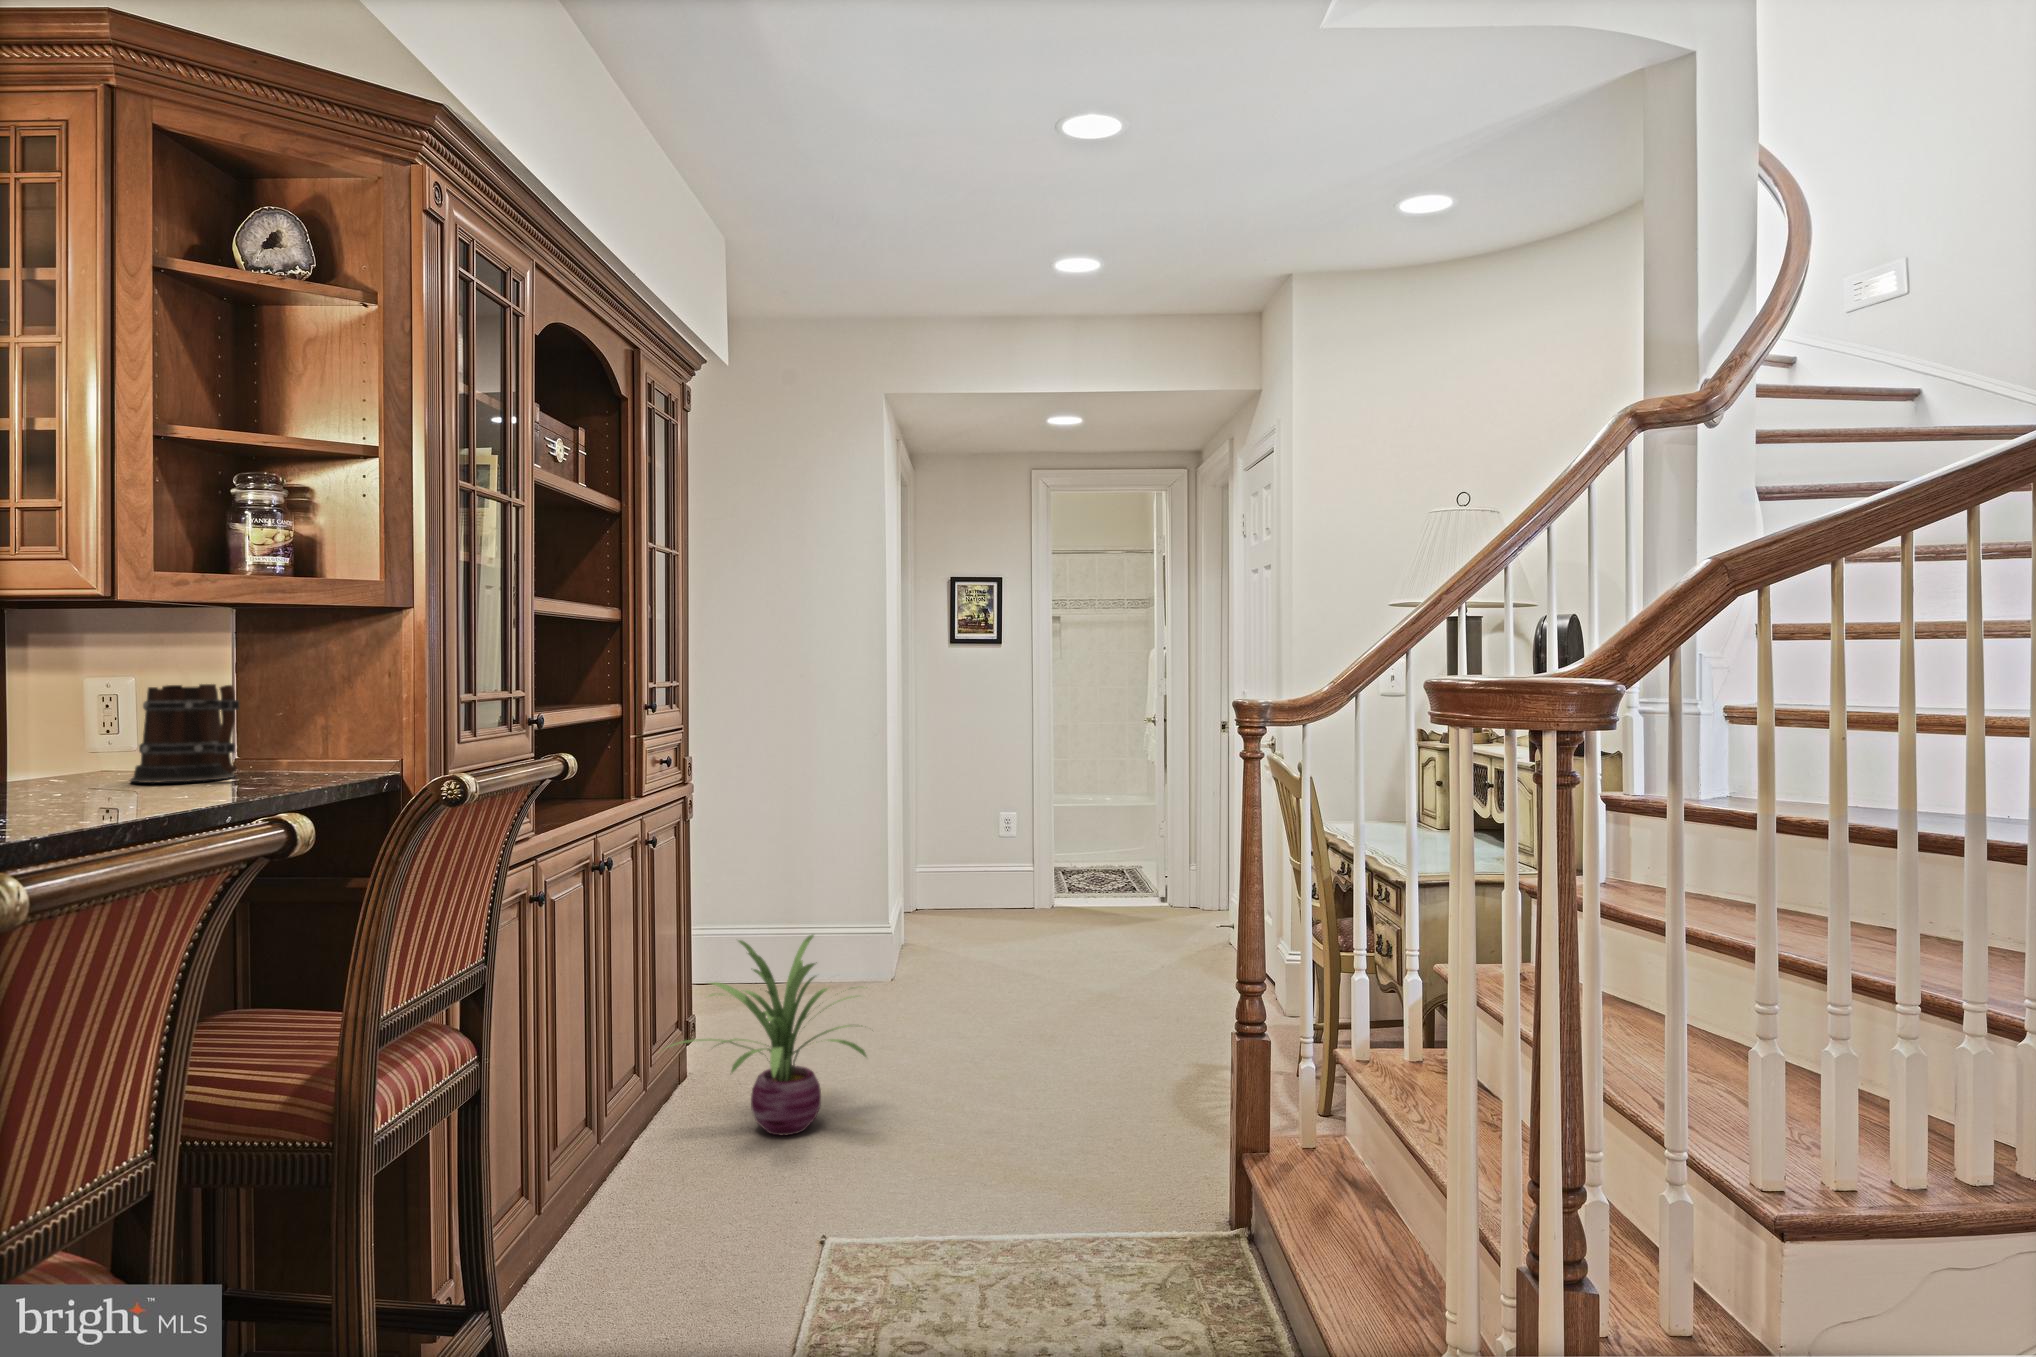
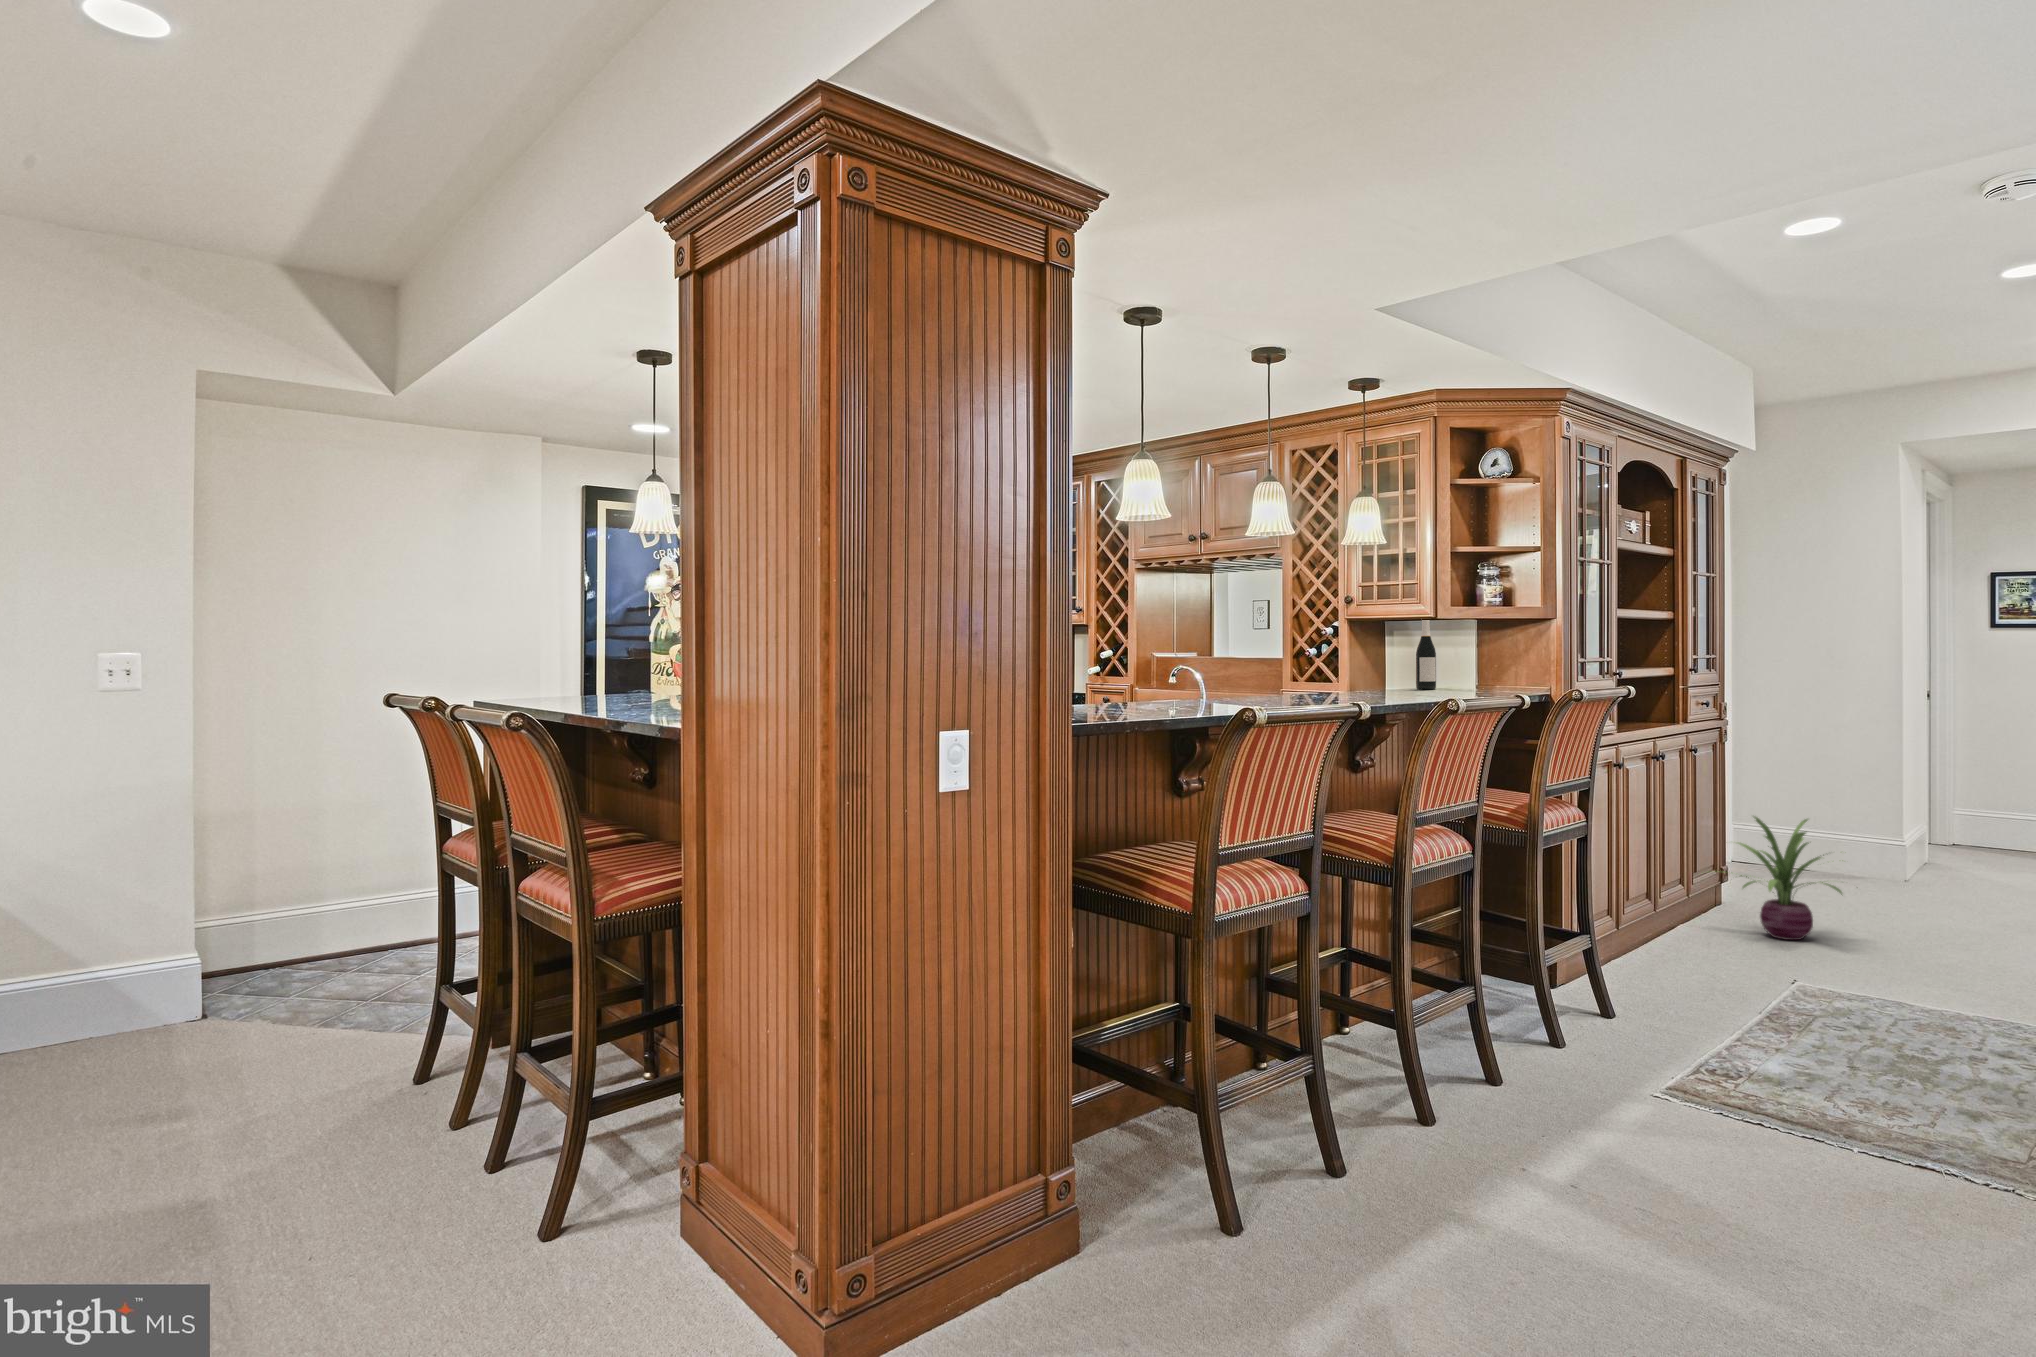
wine bottle: none [63,590,122,775] -> present [1416,620,1436,689]
beer mug: present [131,684,240,783] -> none [1443,652,1485,691]

